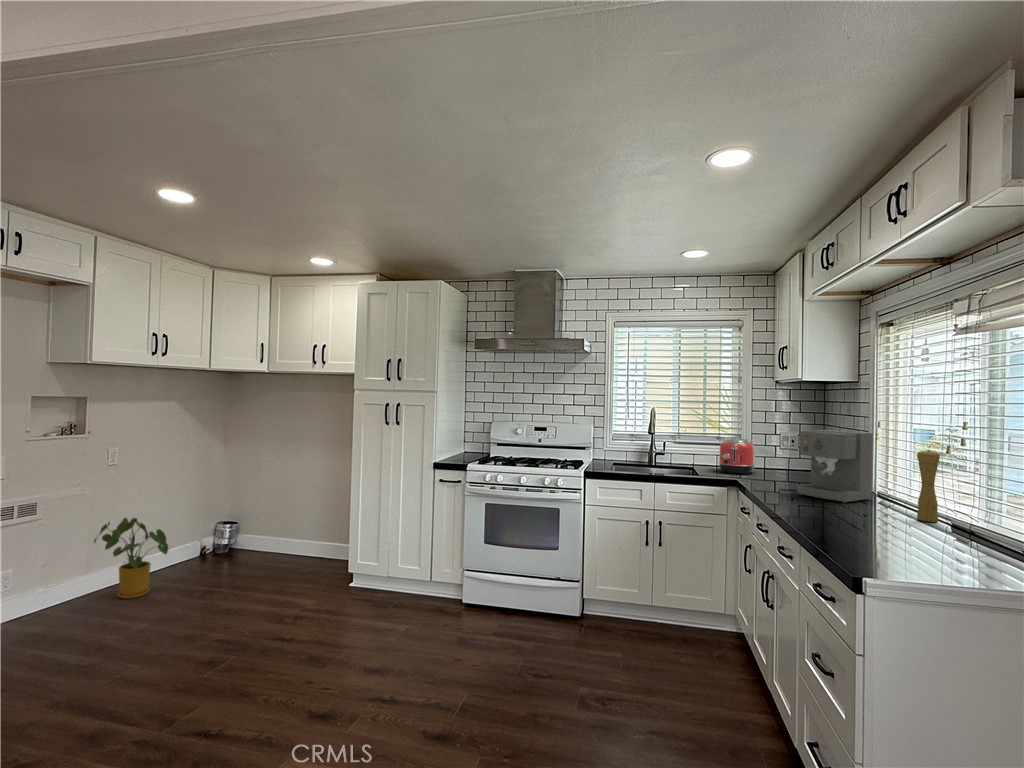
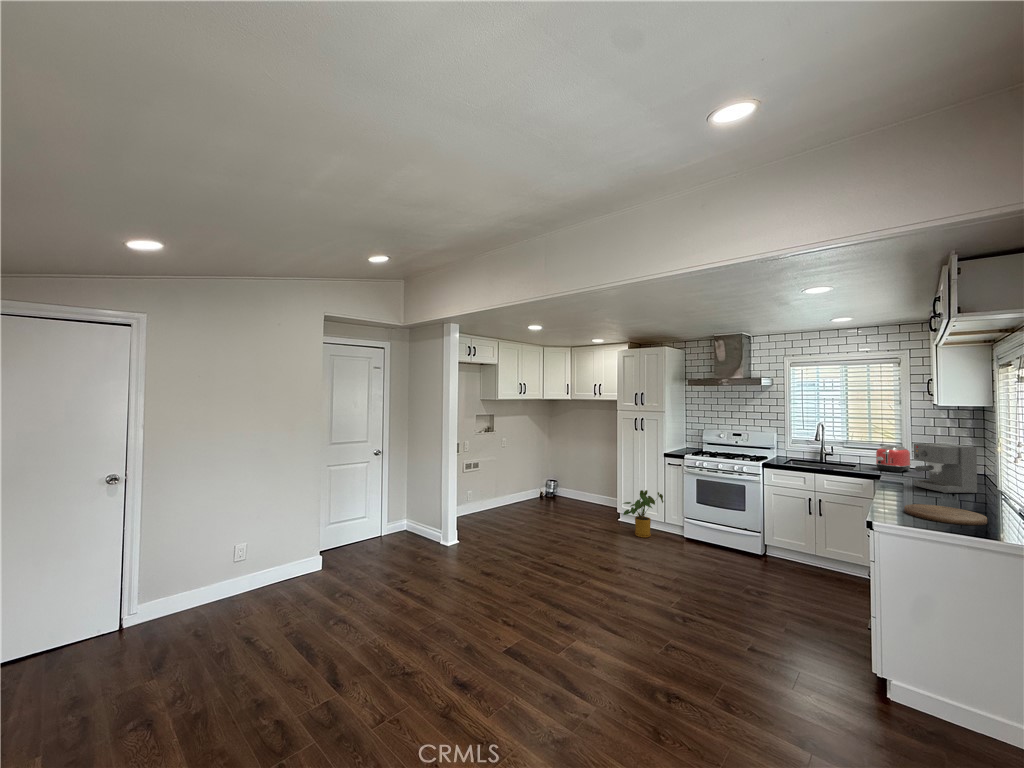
pepper mill: present [917,450,940,522] -> none [982,460,999,507]
house plant: present [94,518,169,599] -> present [623,490,663,538]
cutting board: none [870,530,1003,568] -> present [904,504,987,525]

